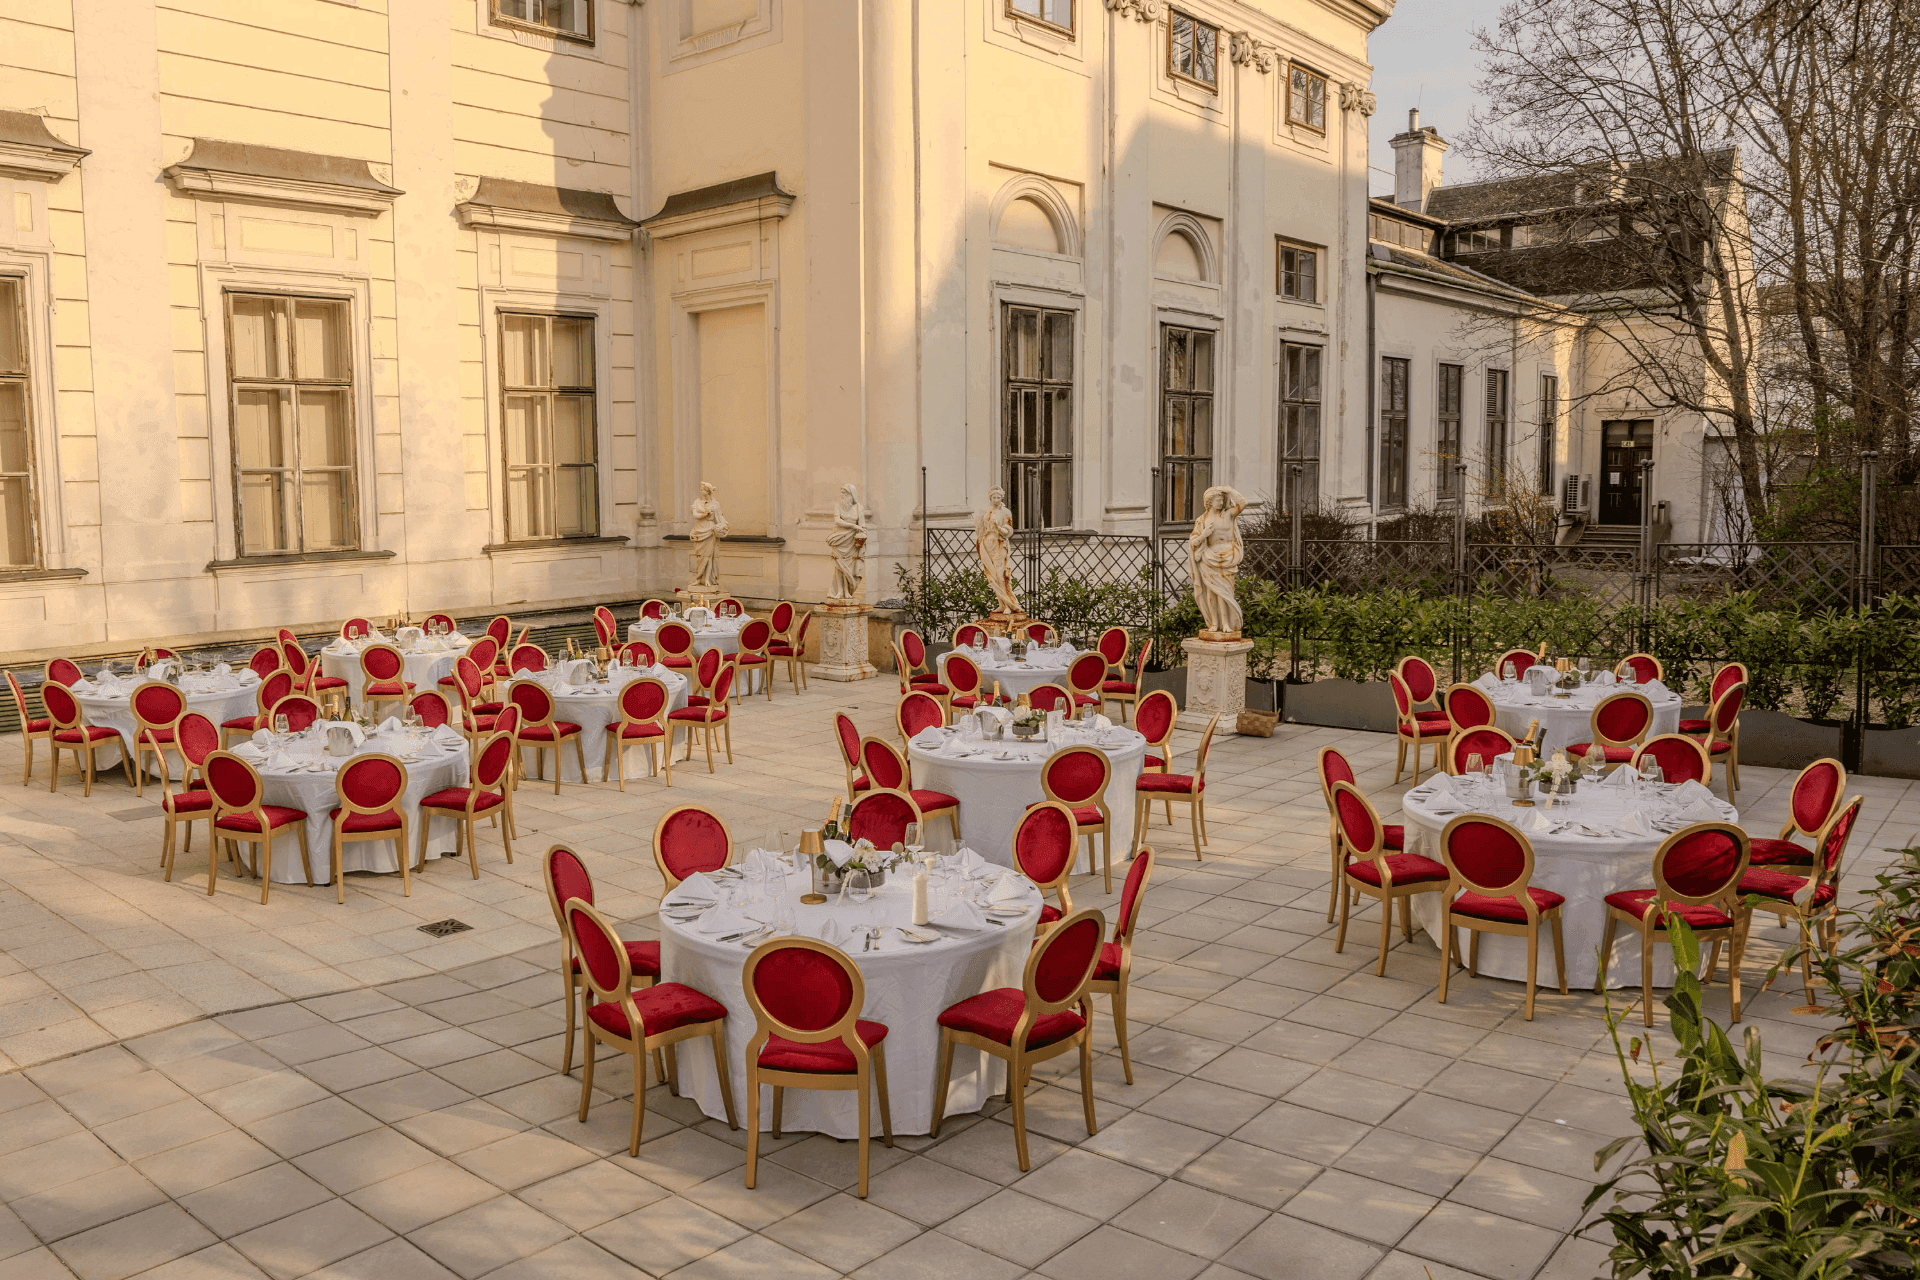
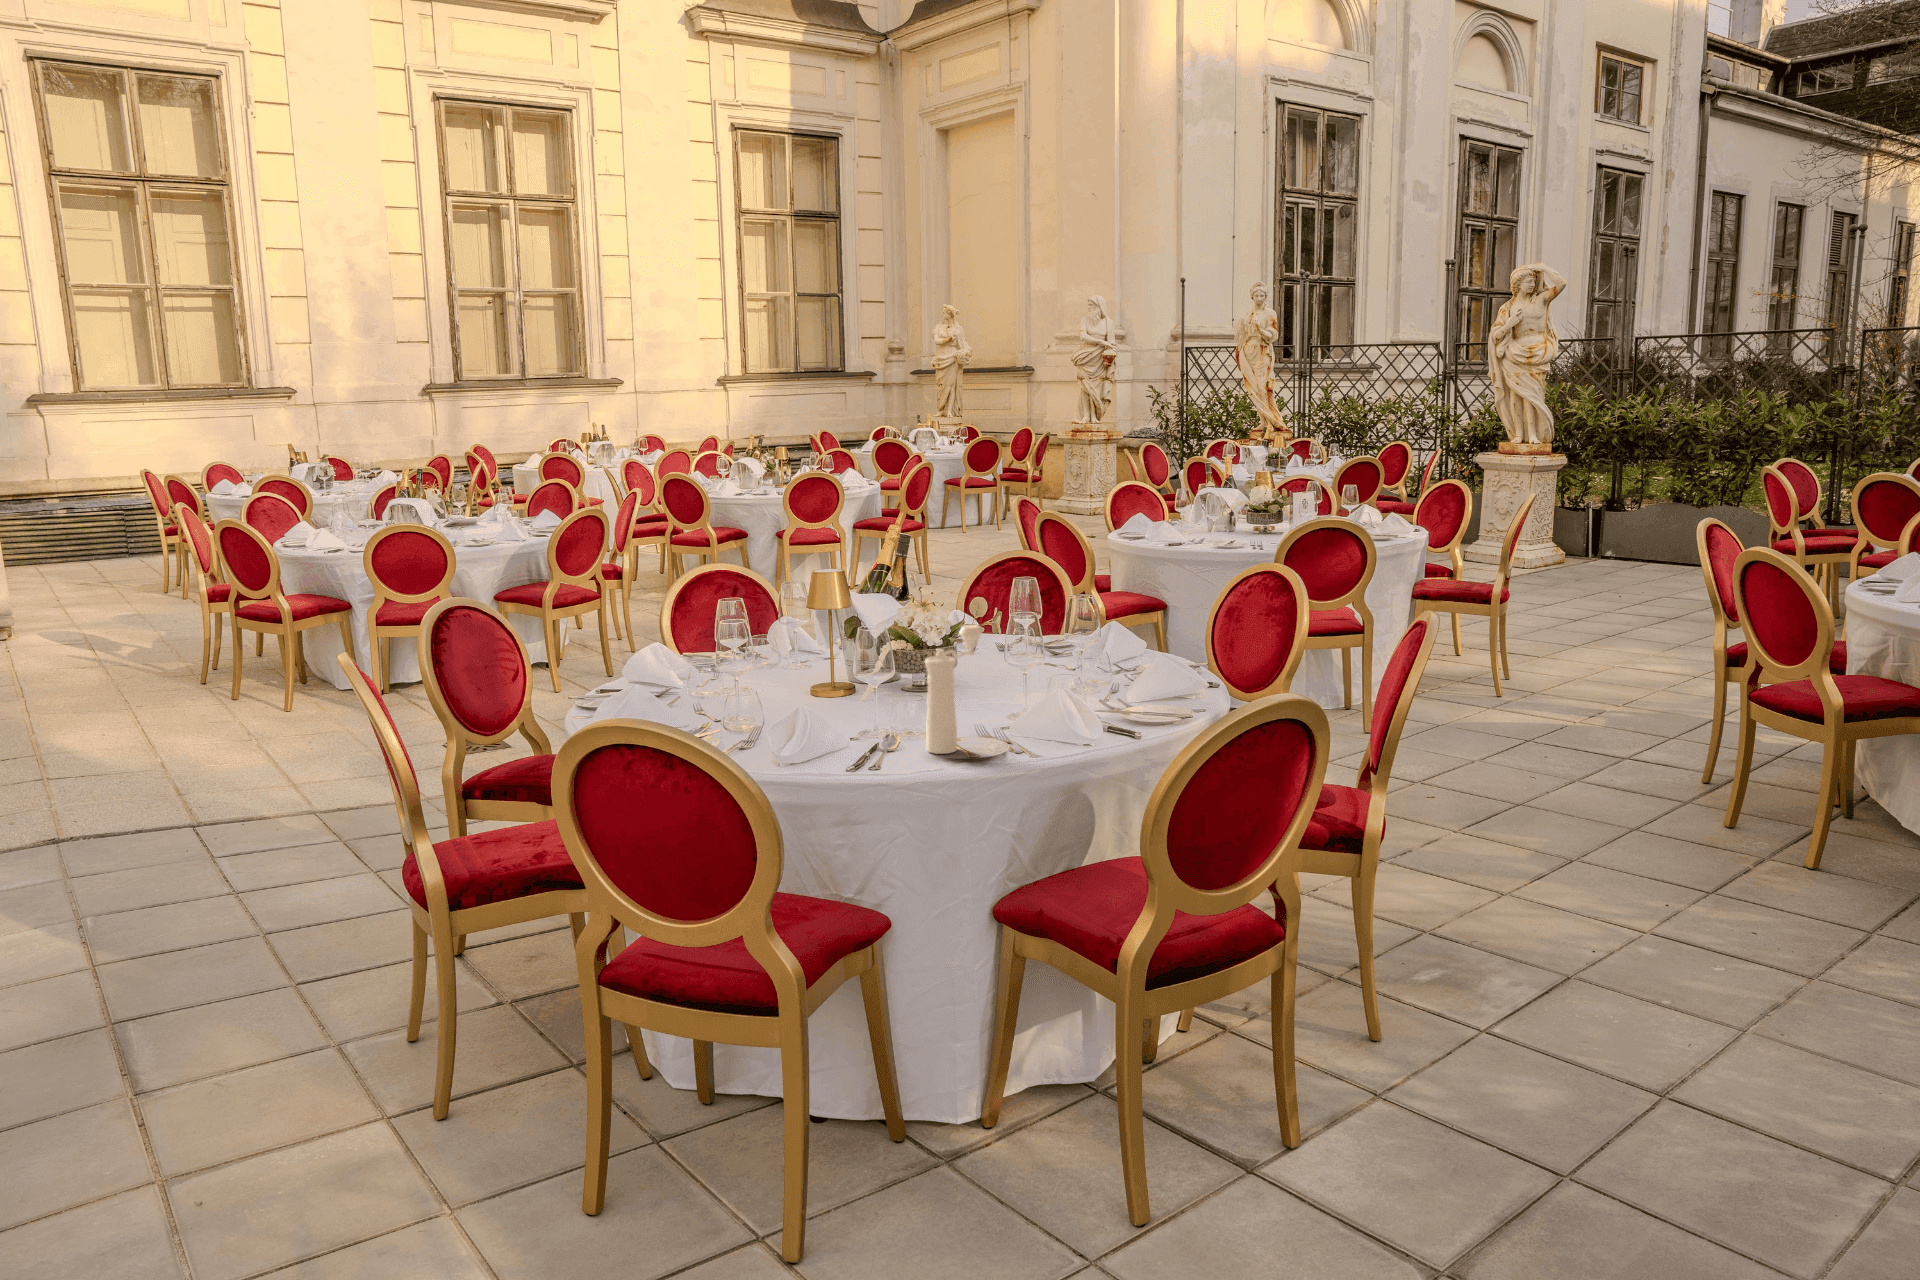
woven basket: present [1235,708,1281,737] -> none [1540,527,1604,571]

